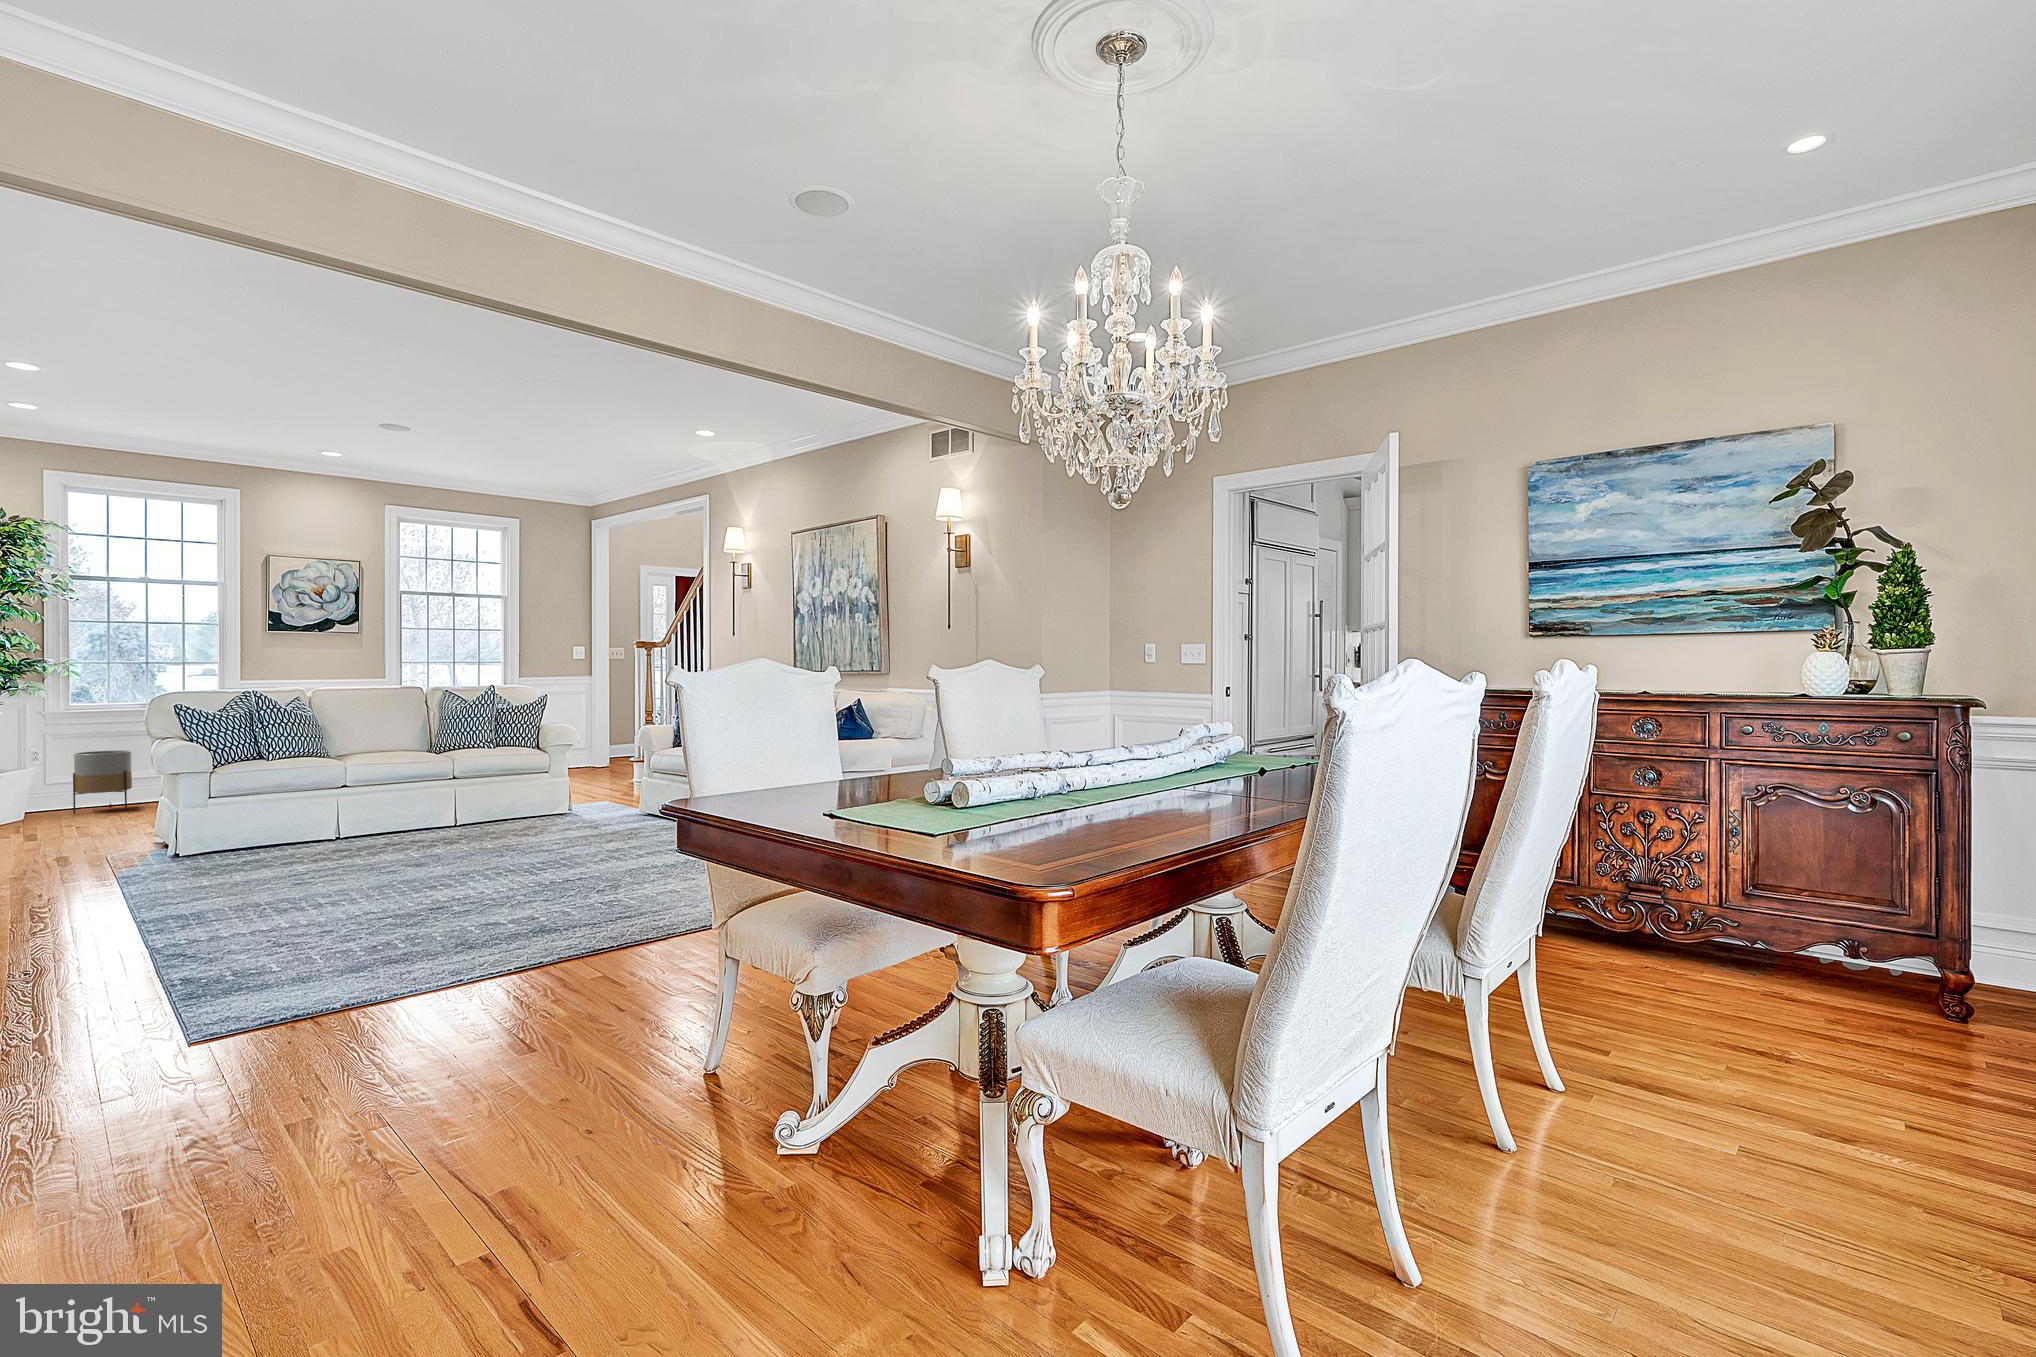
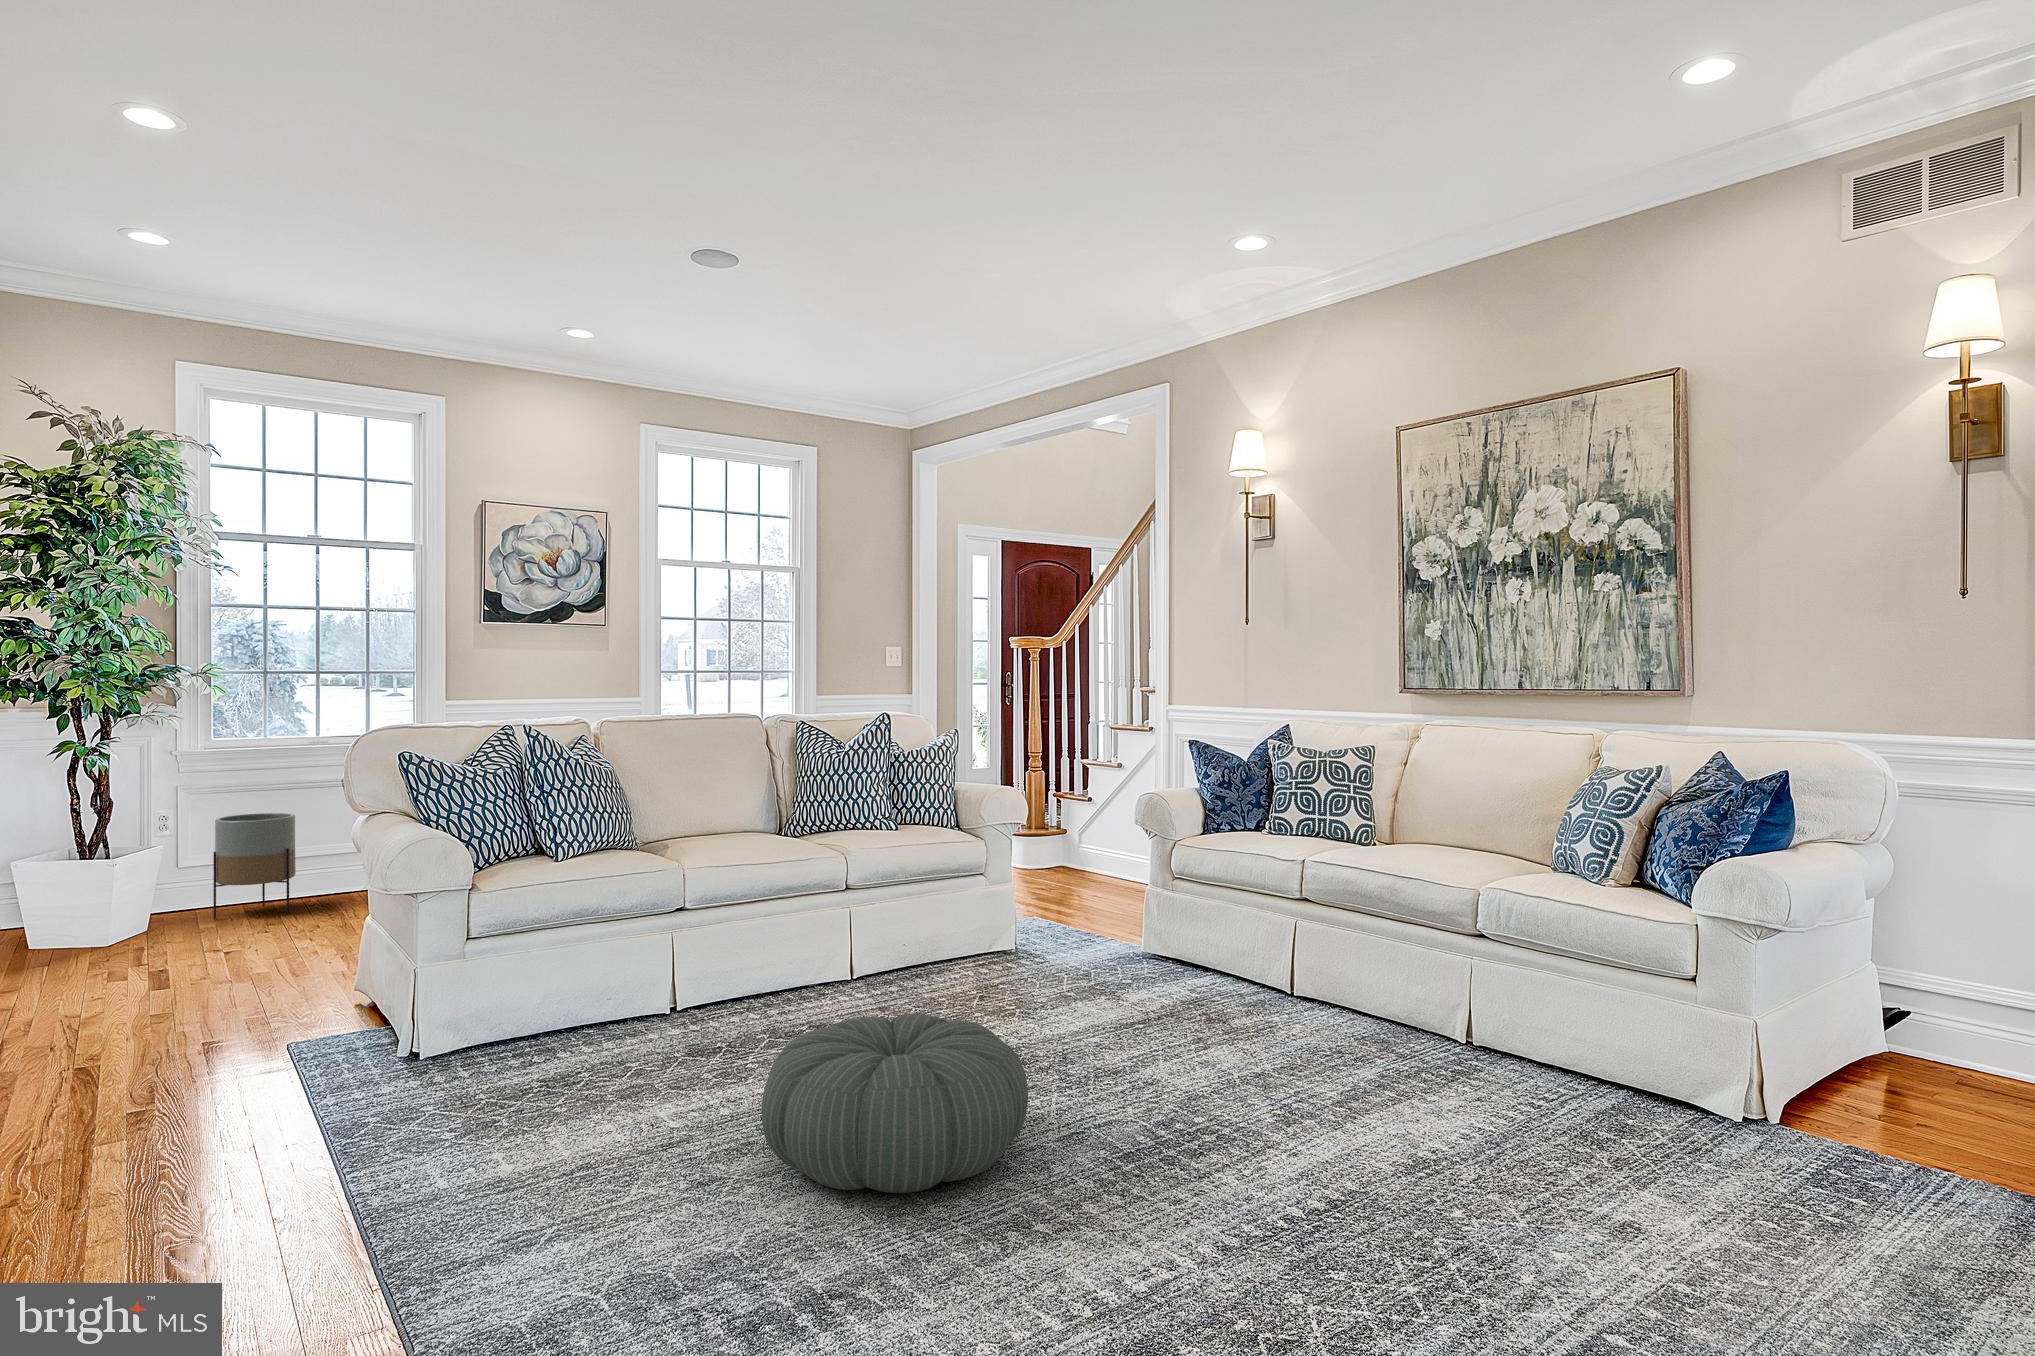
pouf: none [322,819,462,883] -> present [761,1013,1028,1193]

